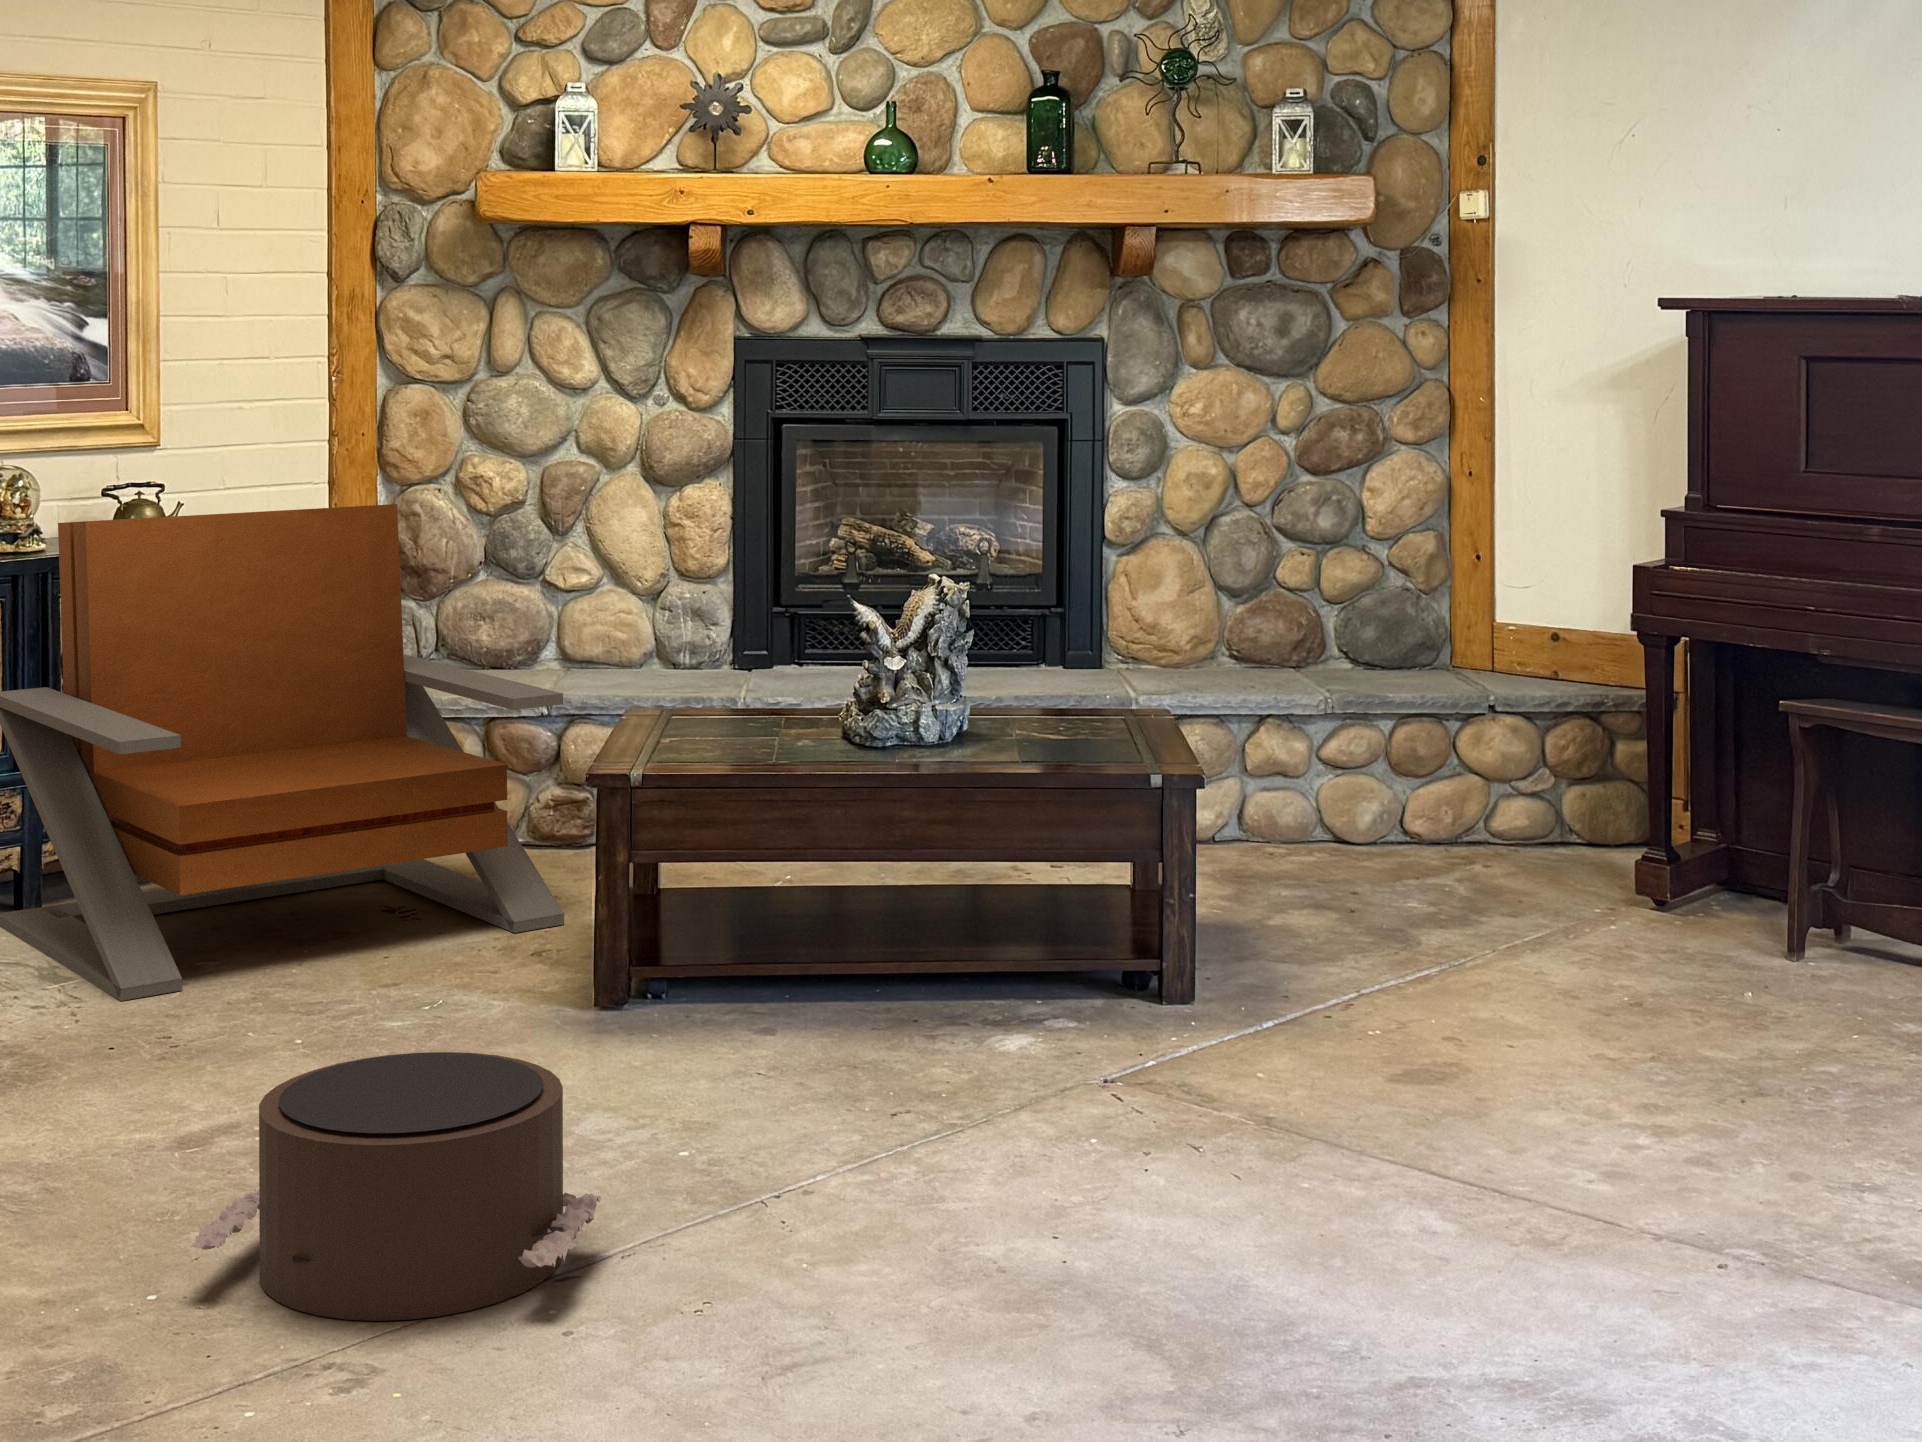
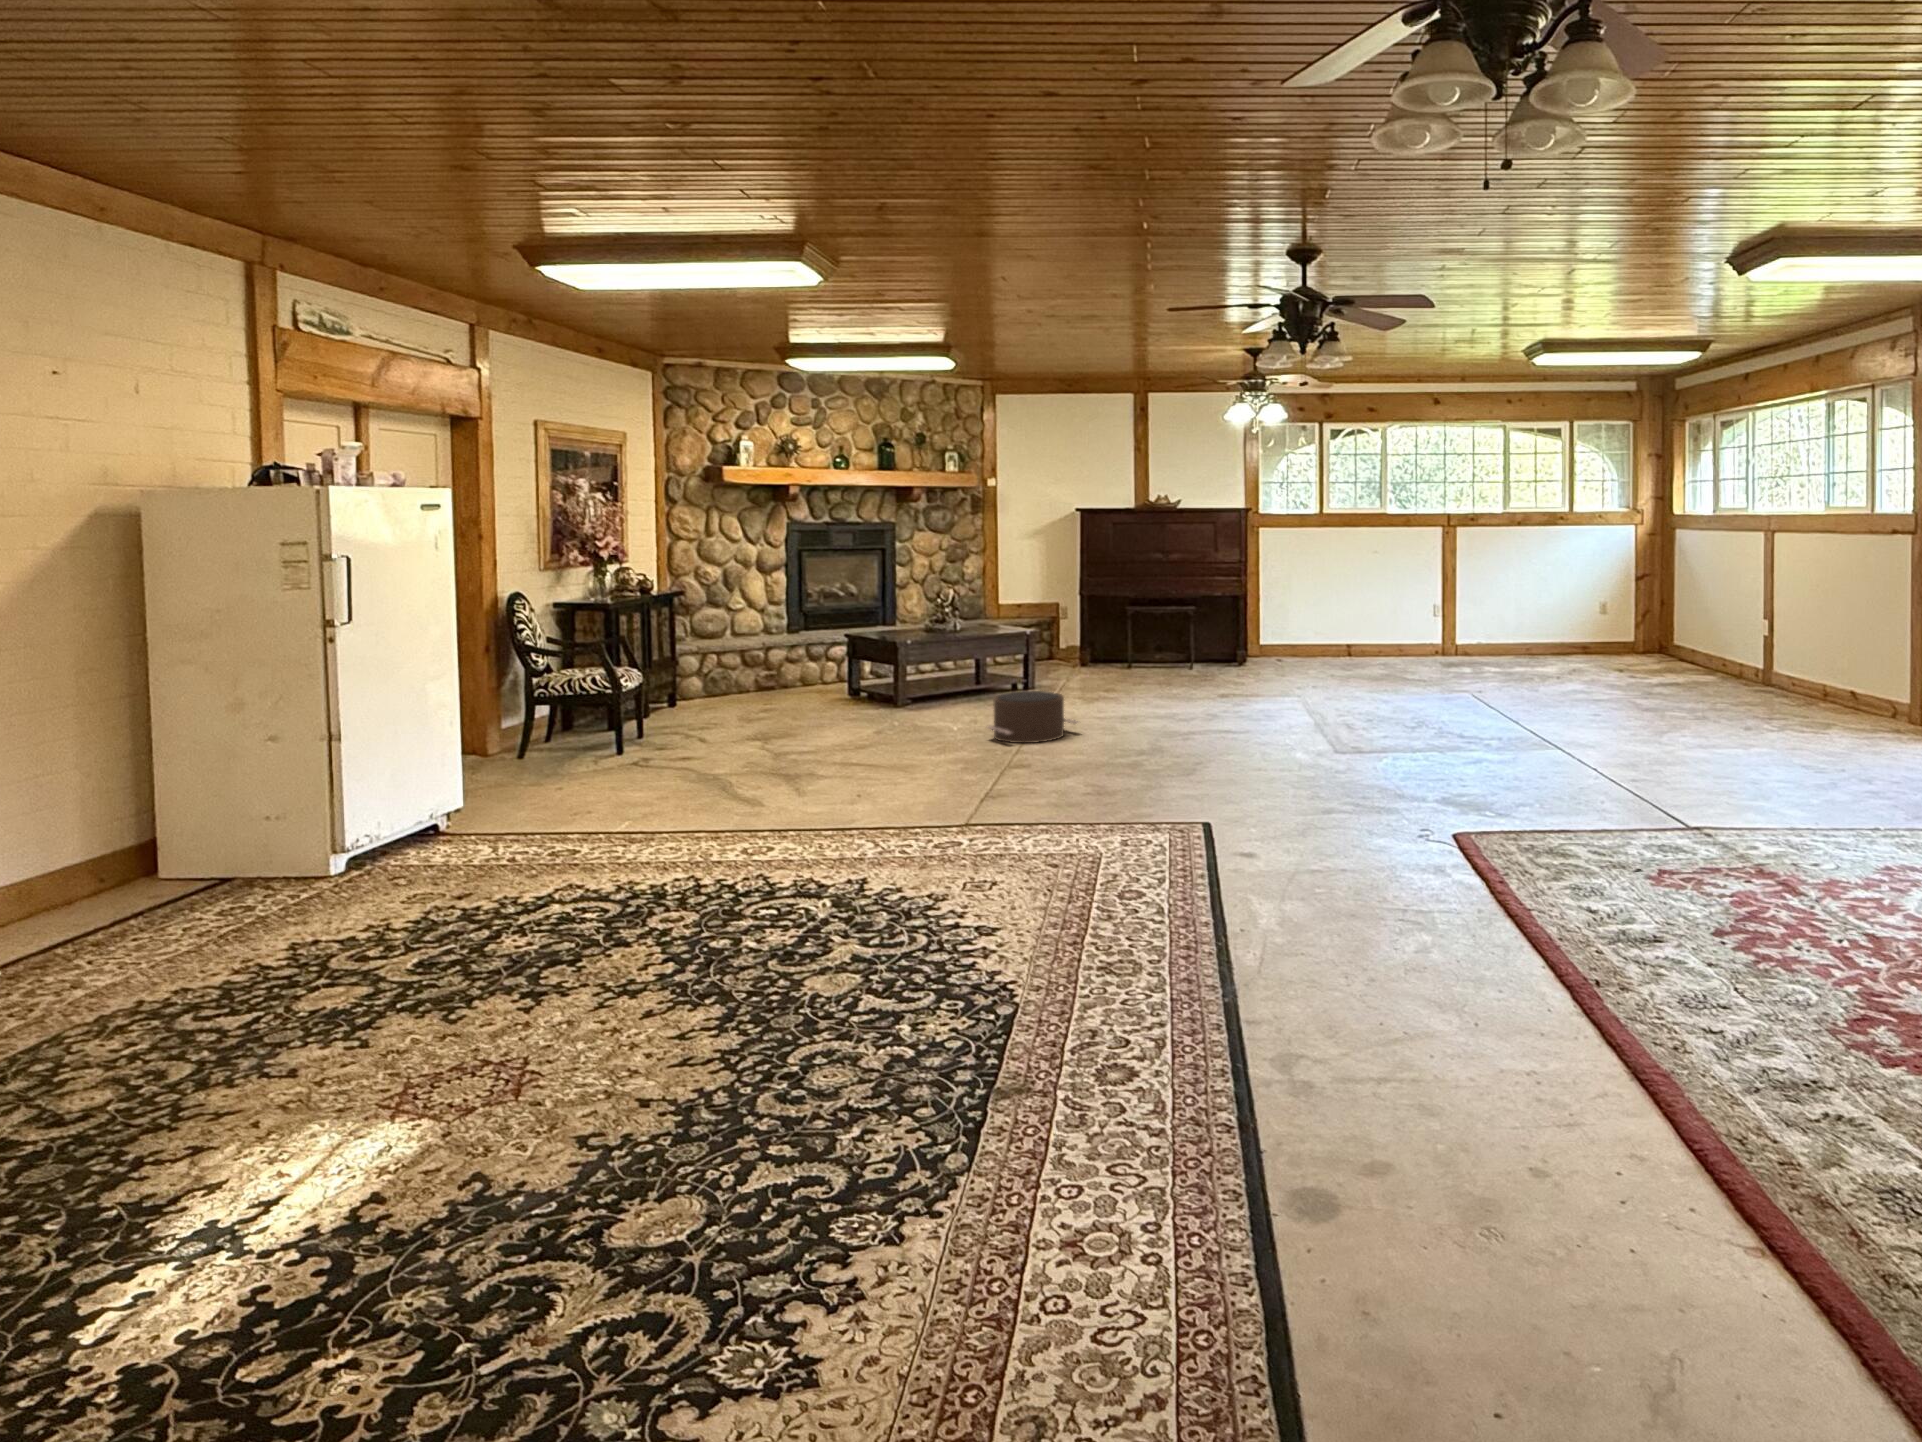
lounge chair: present [0,504,564,1001] -> none [657,578,842,728]

